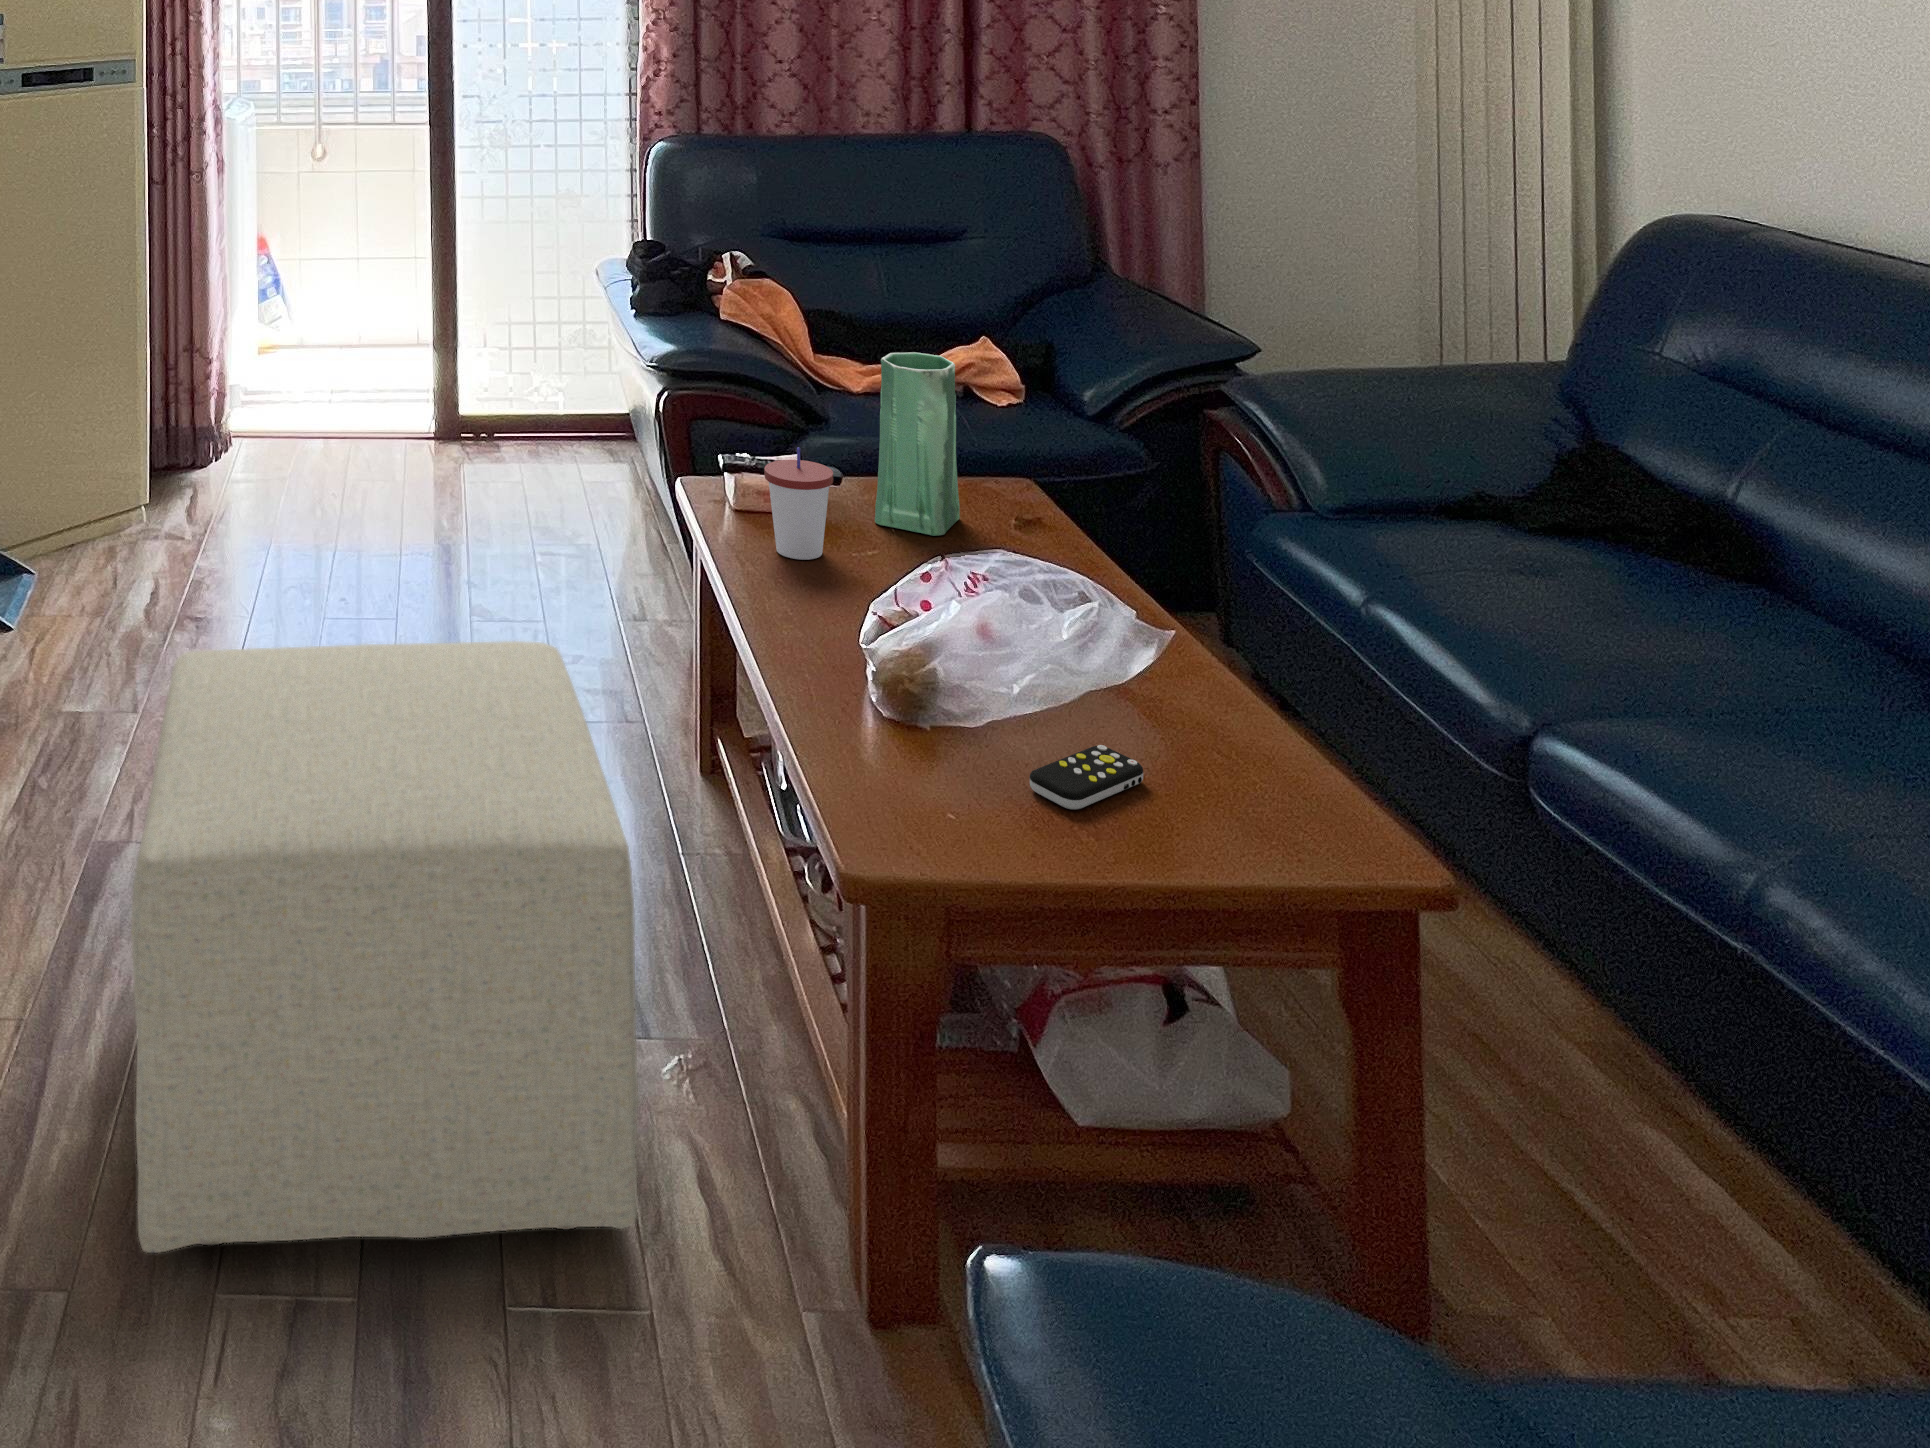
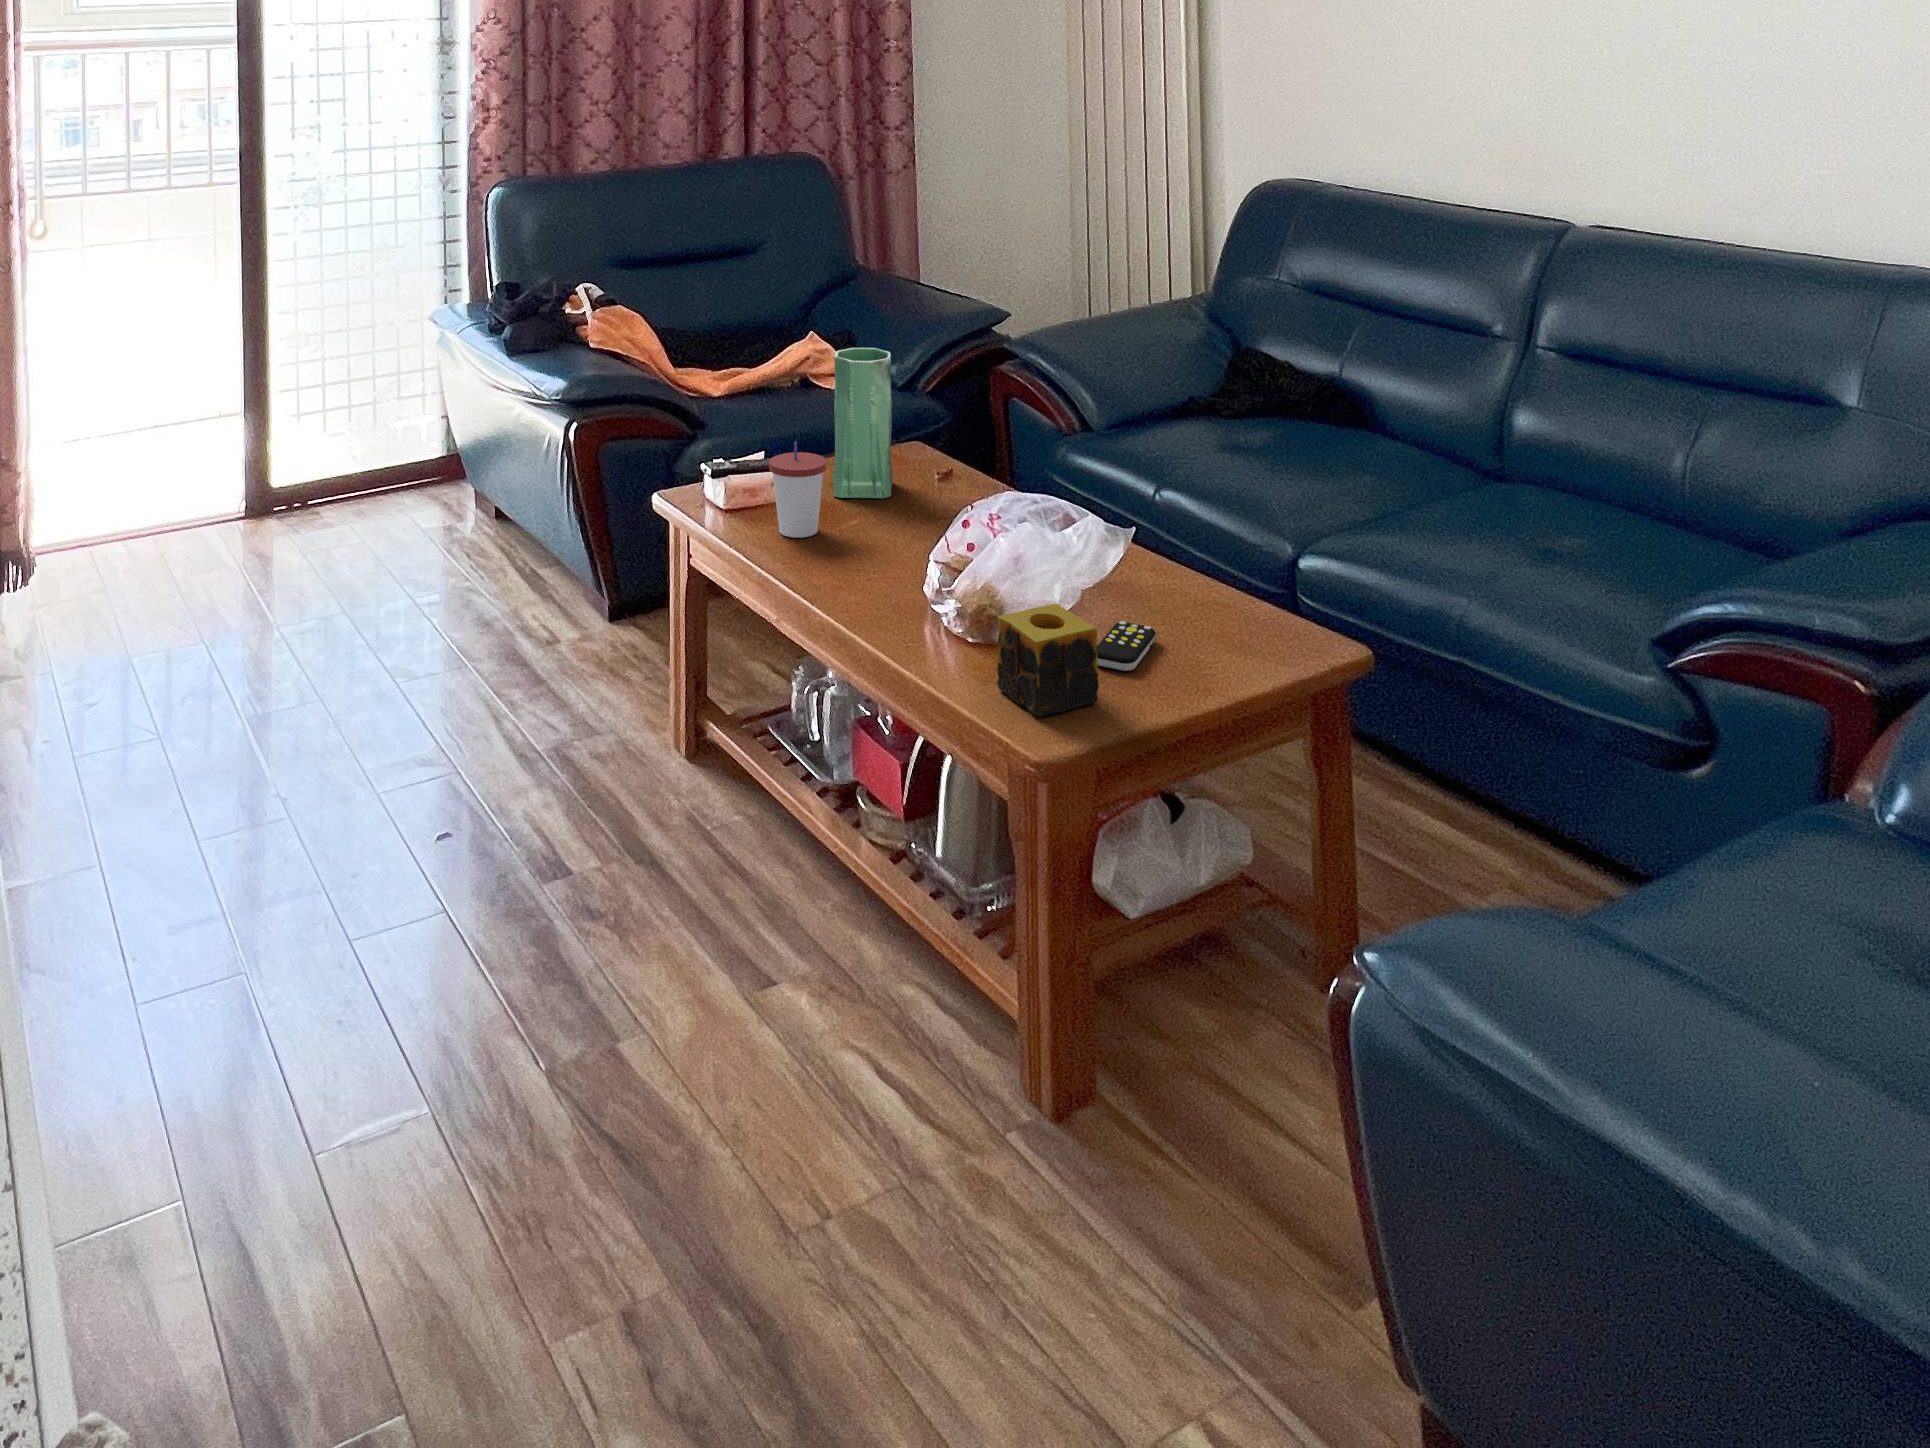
ottoman: present [131,641,638,1253] -> none [329,650,871,1301]
candle: none [877,693,994,835] -> present [997,604,1099,717]

